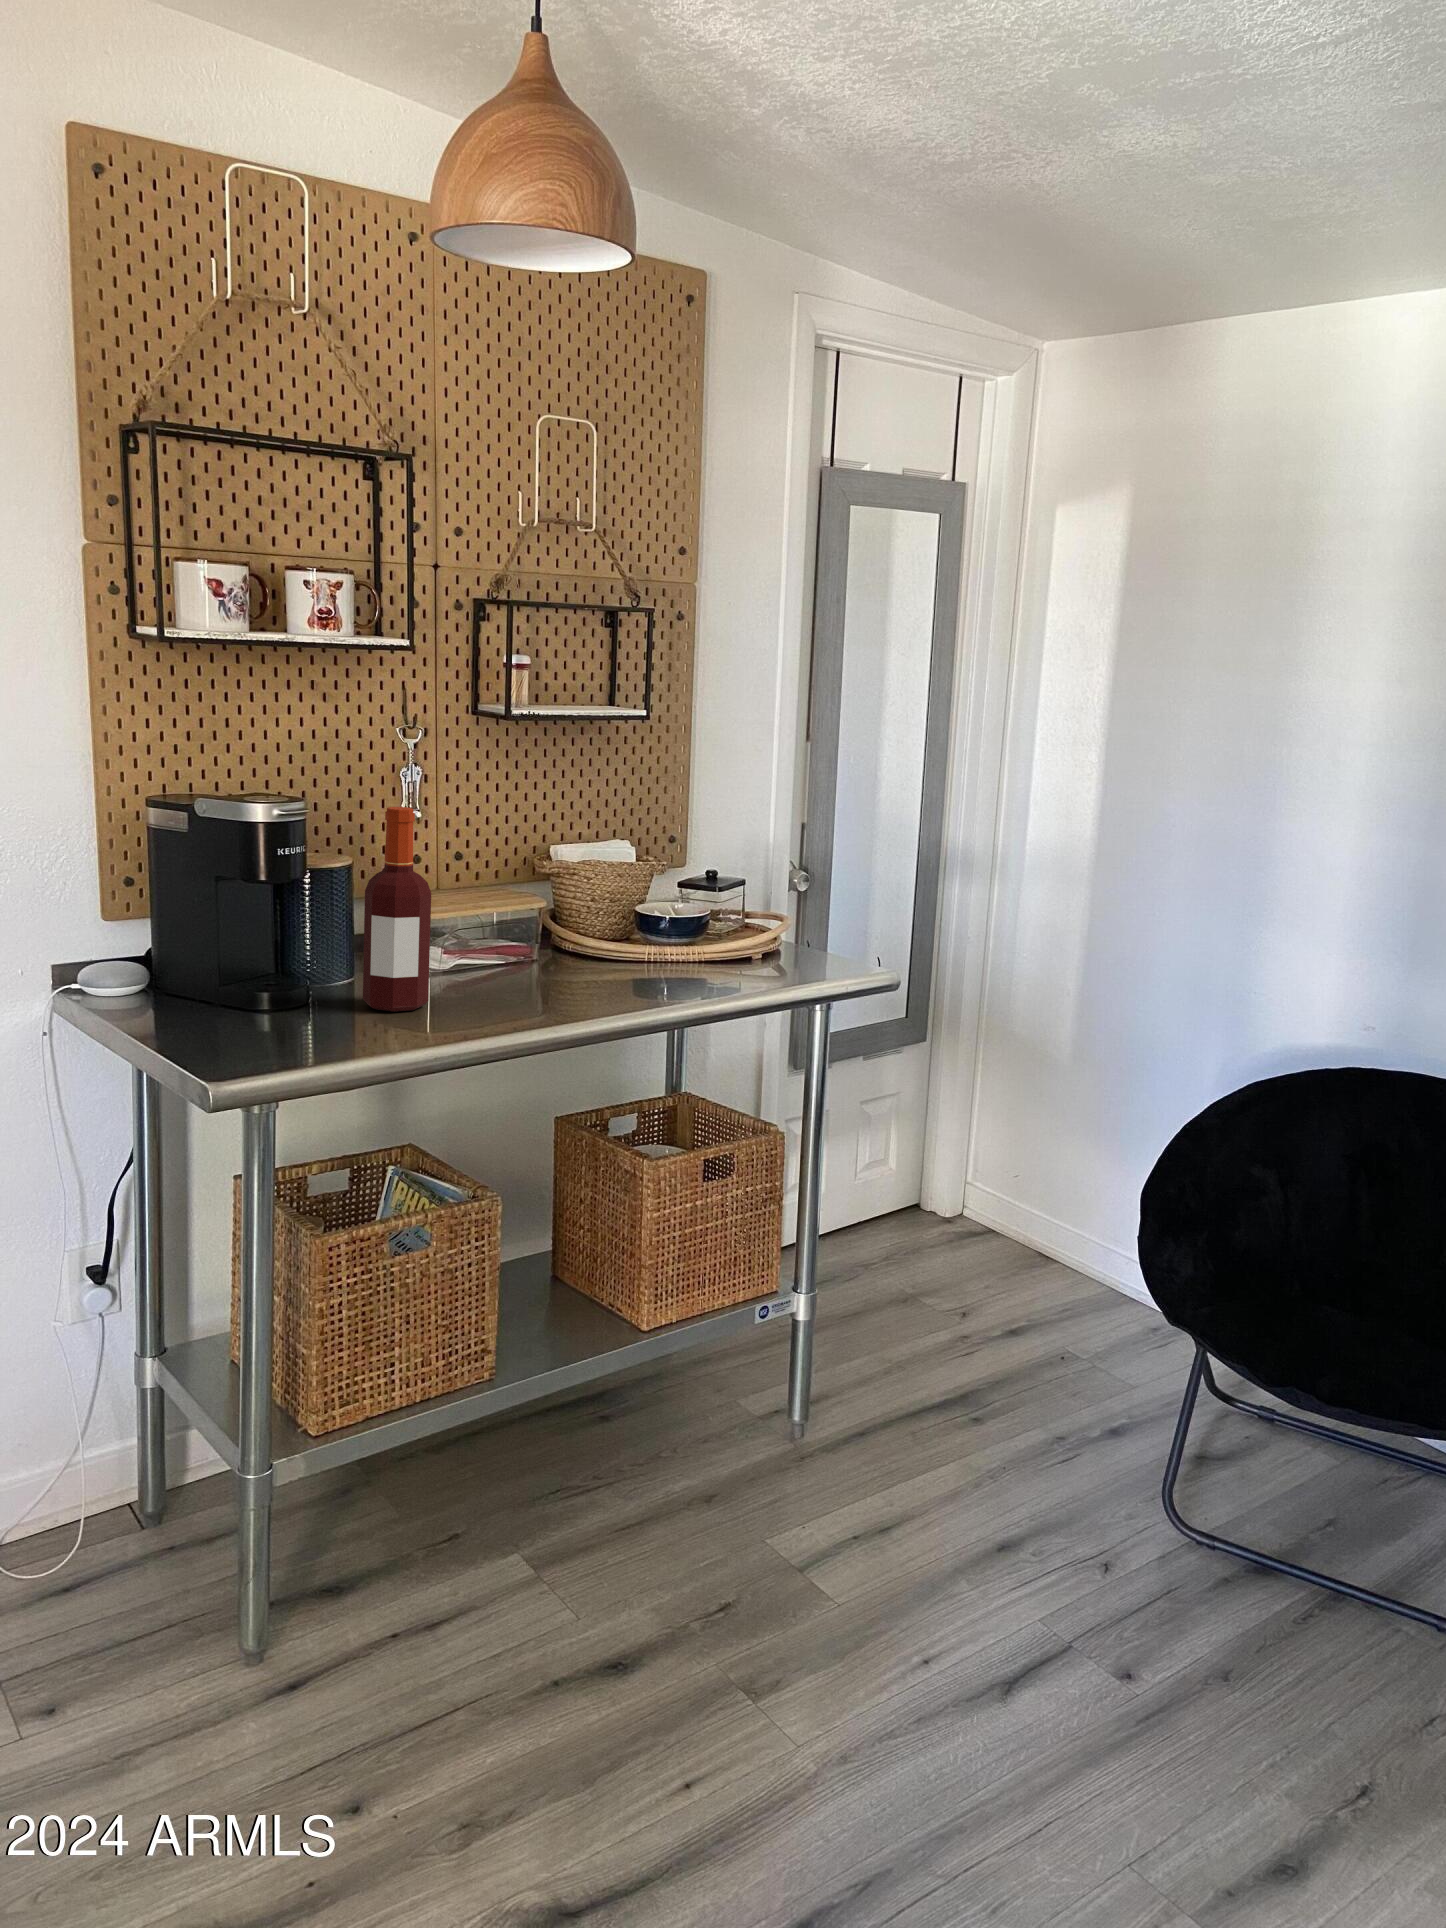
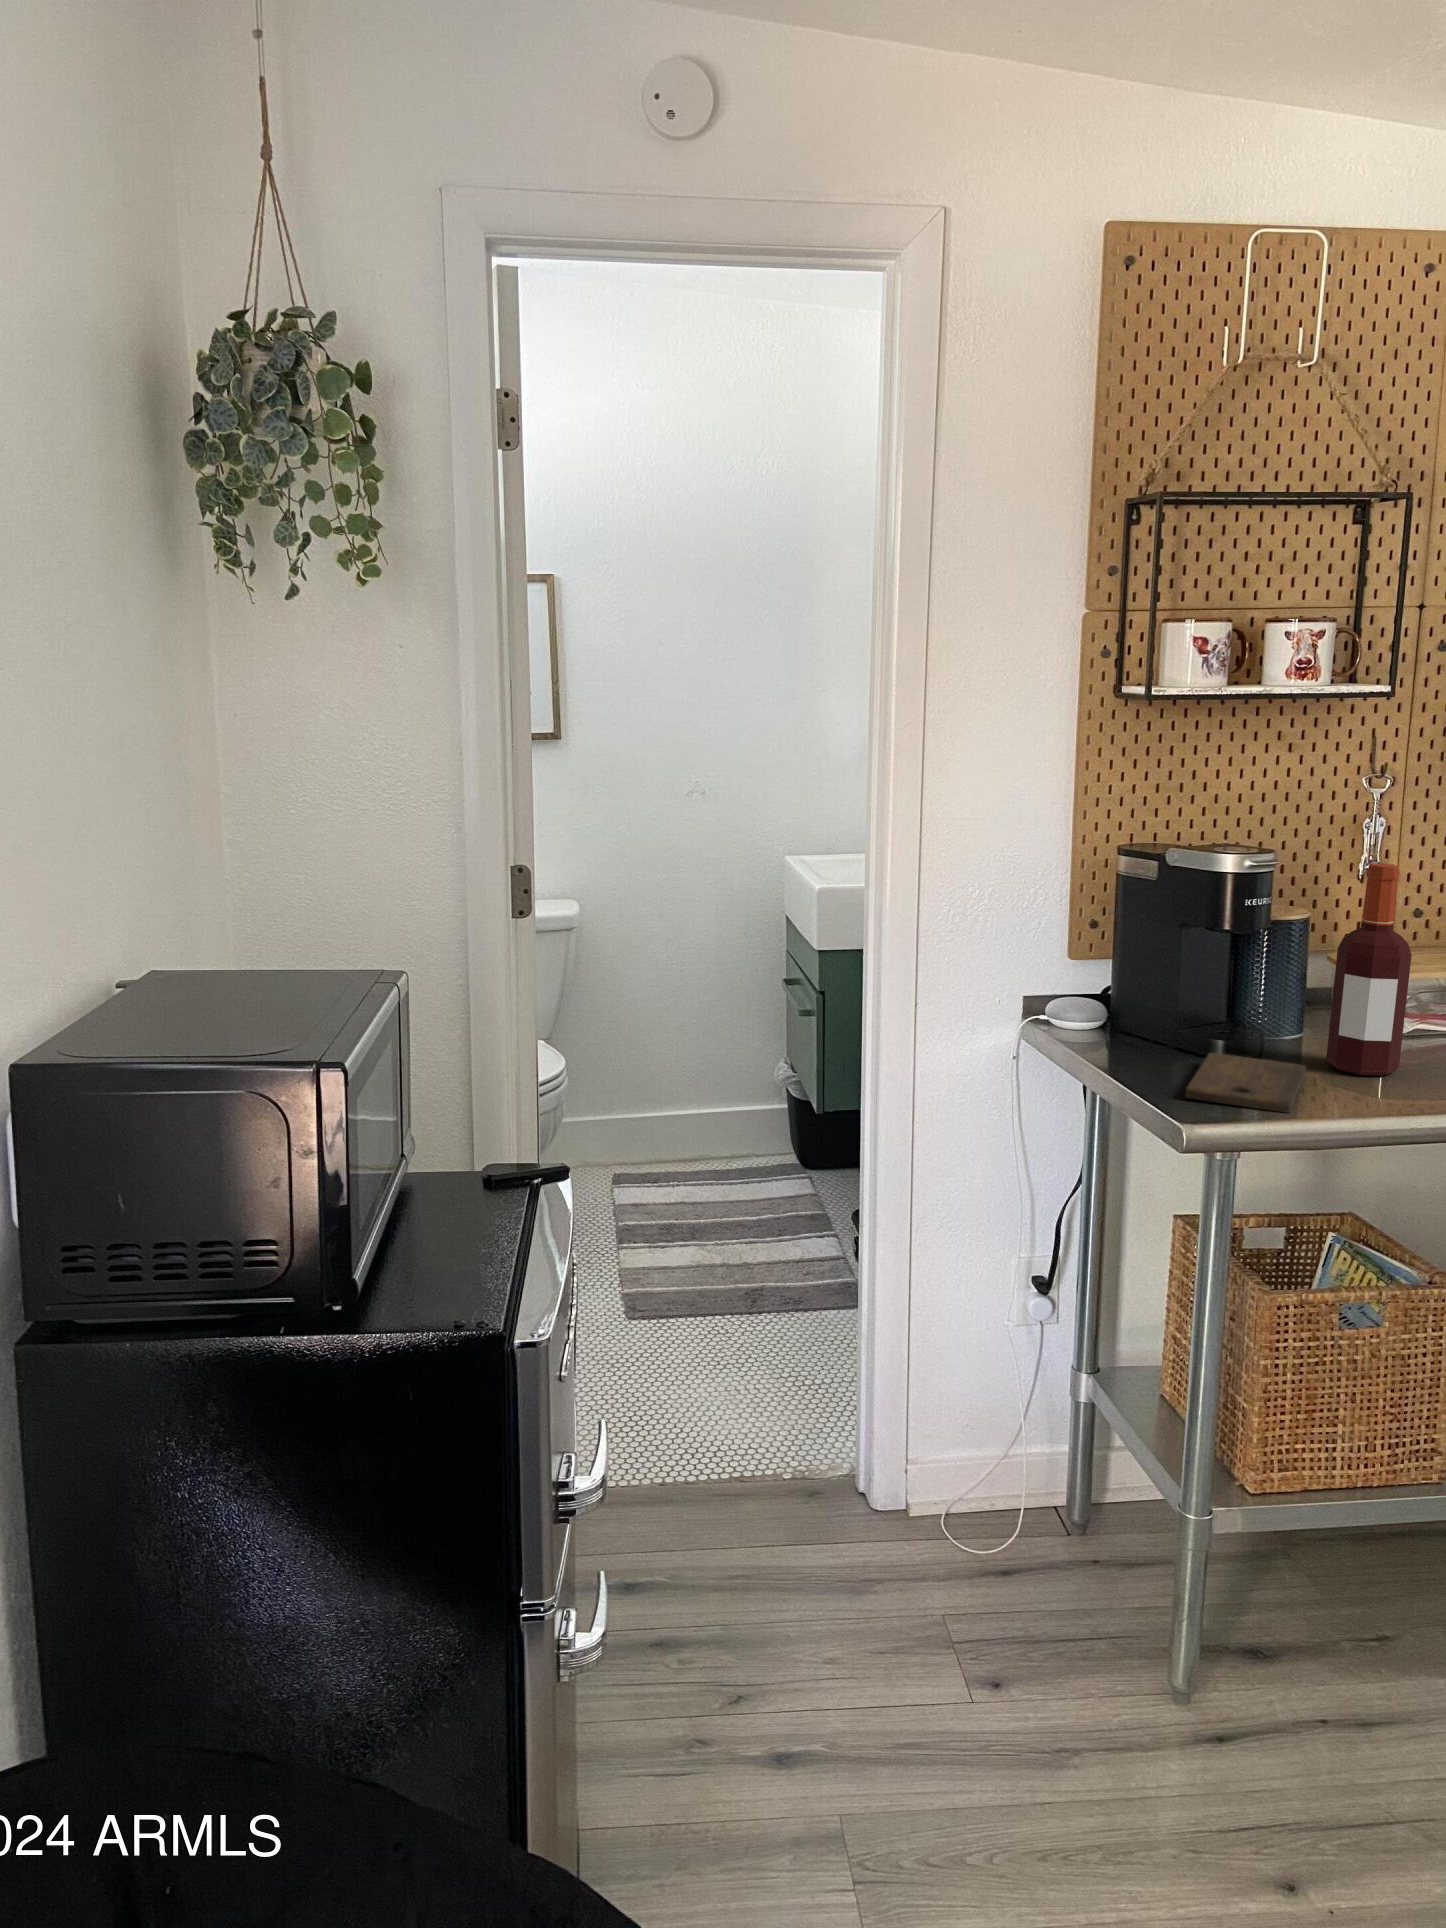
cutting board: none [214,1004,340,1055] -> present [1185,1053,1305,1113]

